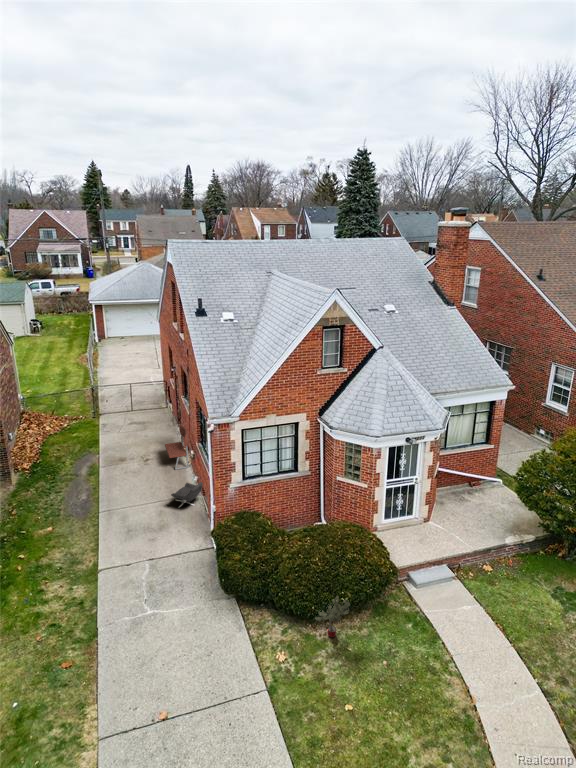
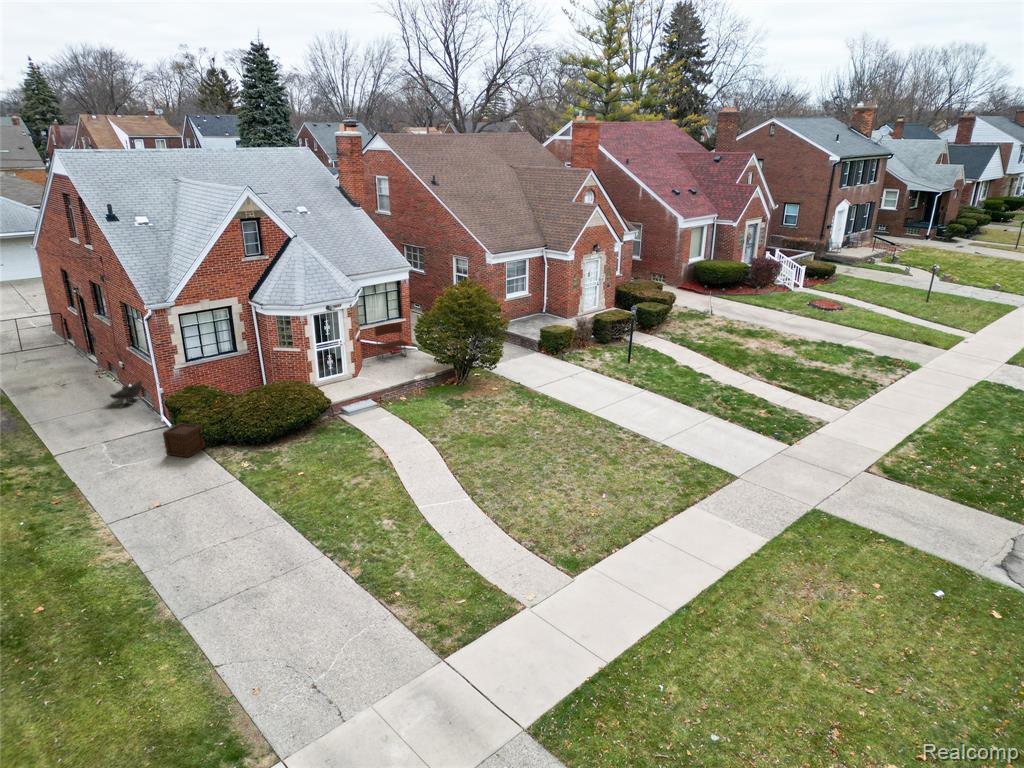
bench: present [165,425,189,470] -> present [375,323,409,360]
wooden crate: none [196,570,241,624] -> present [163,423,205,457]
potted tree: present [316,596,350,637] -> none [270,413,296,446]

